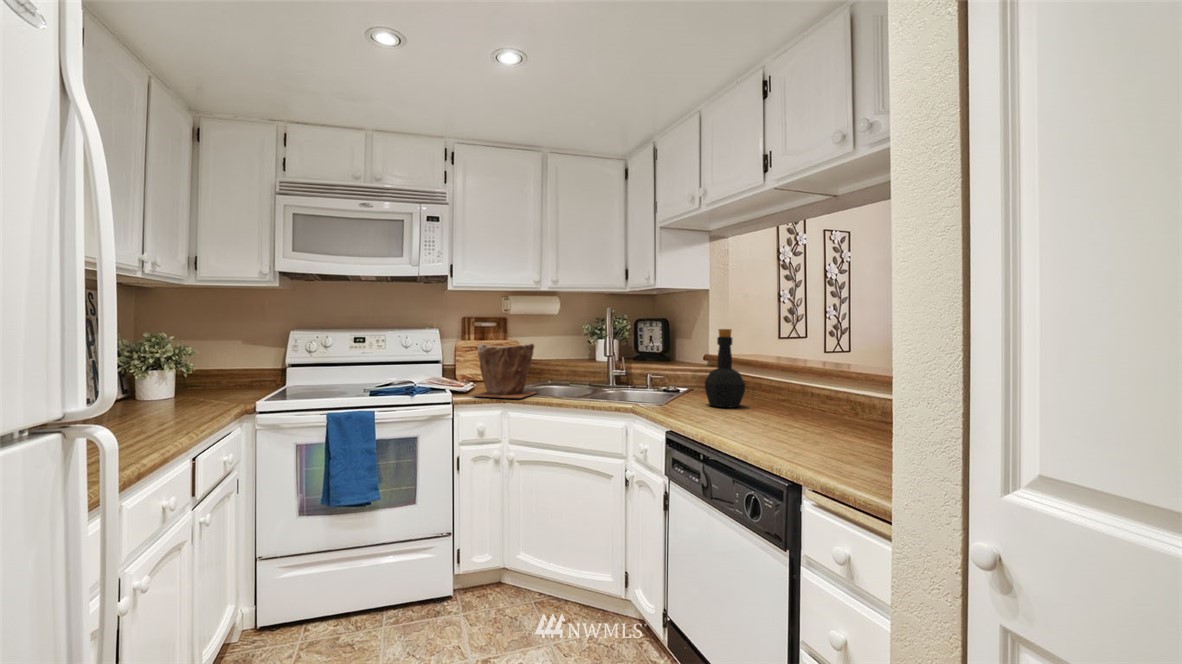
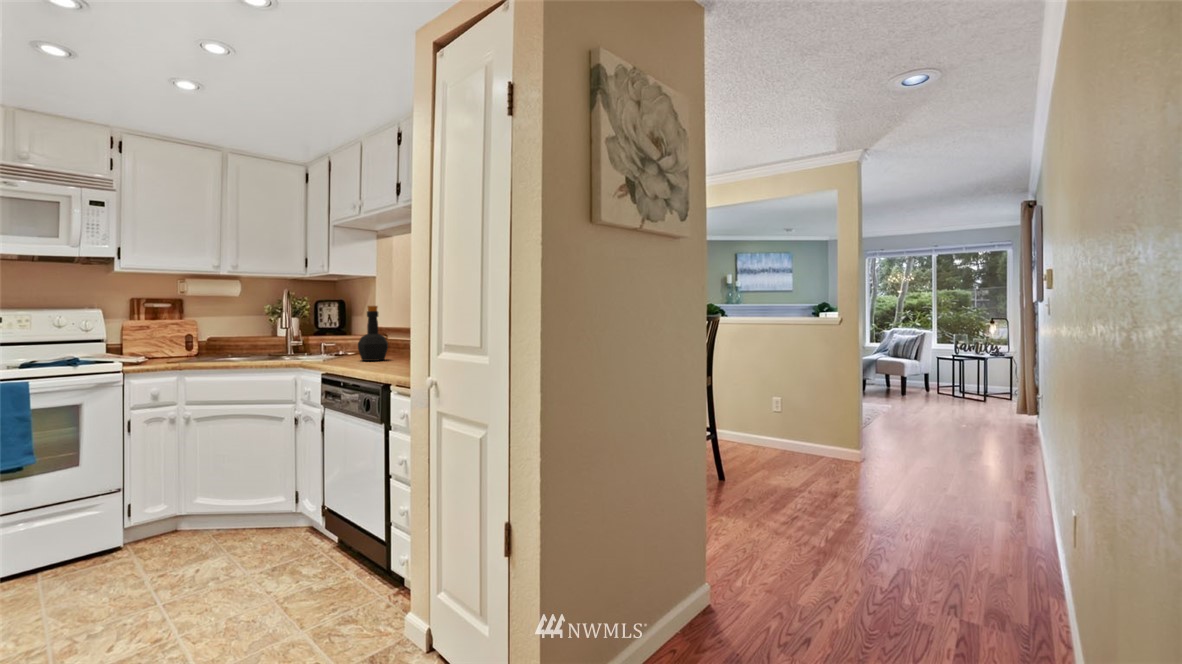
plant pot: present [474,343,536,398] -> none [145,319,213,365]

